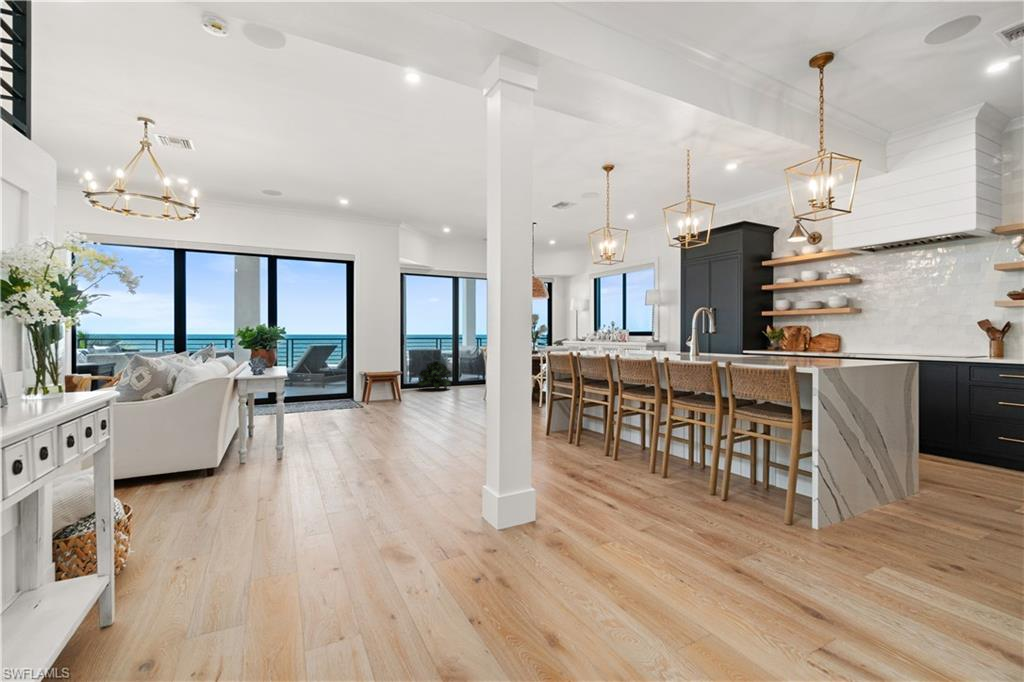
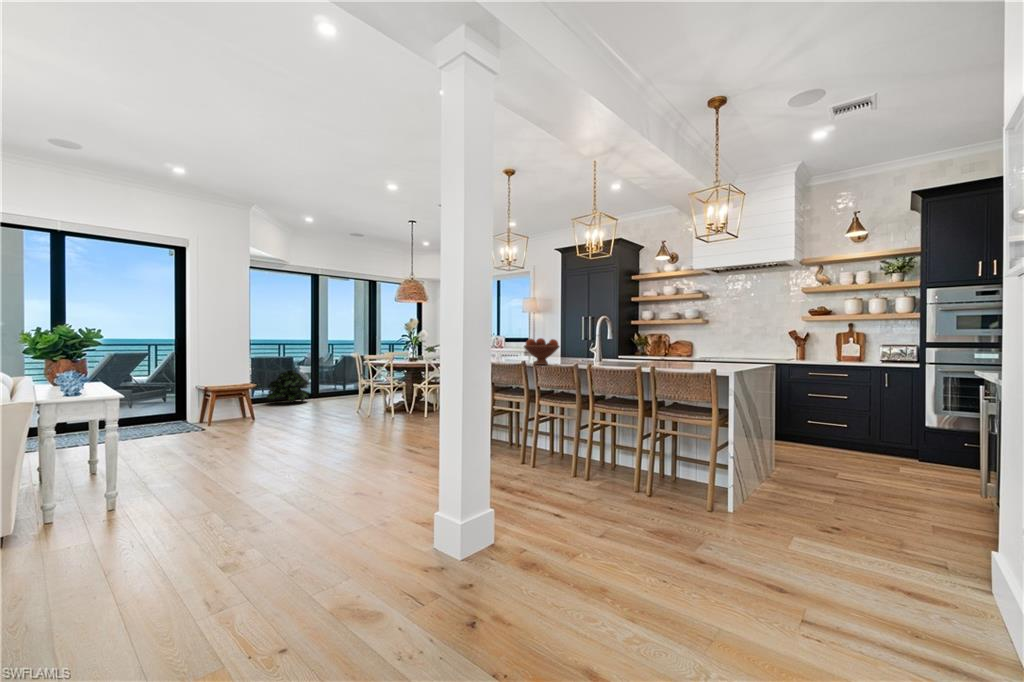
fruit bowl: none [606,331,644,358] -> present [524,338,559,365]

